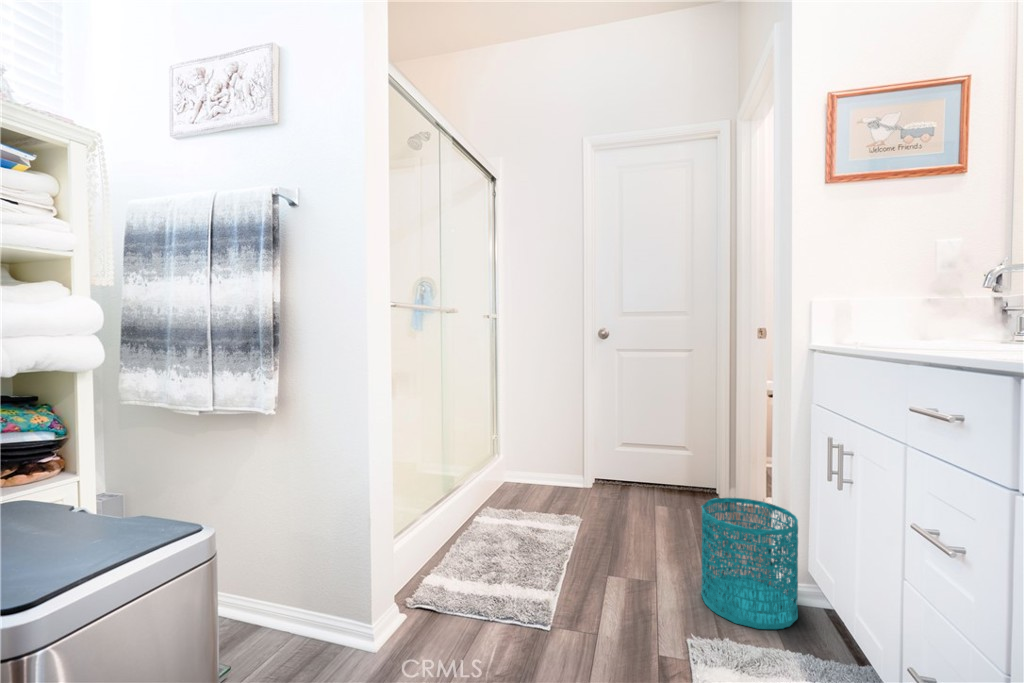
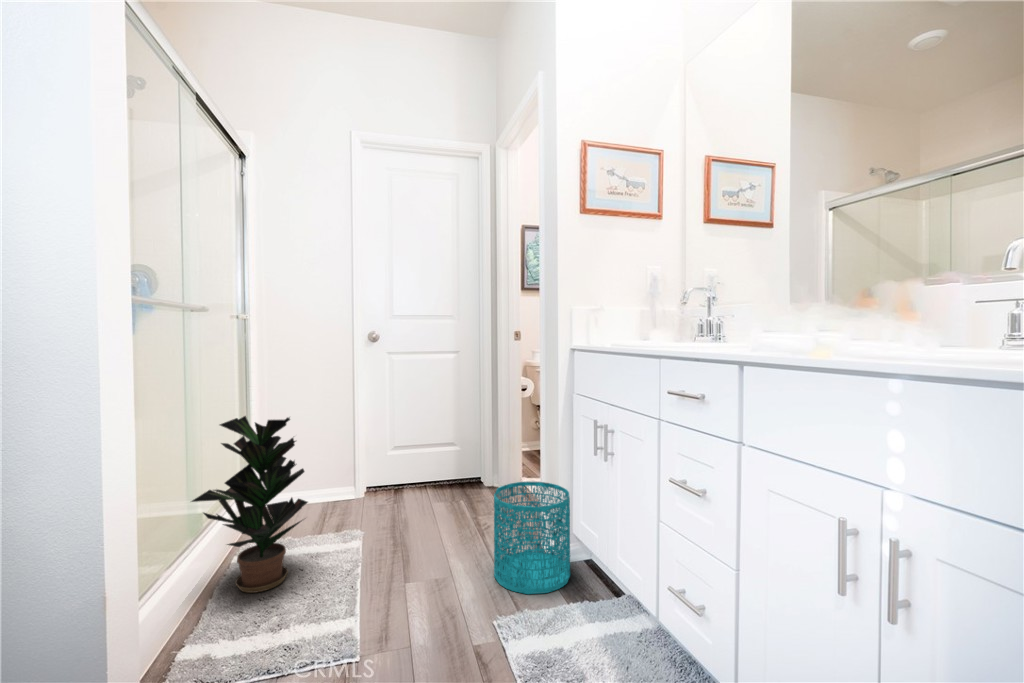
potted plant: none [443,400,531,549] -> present [192,416,308,593]

